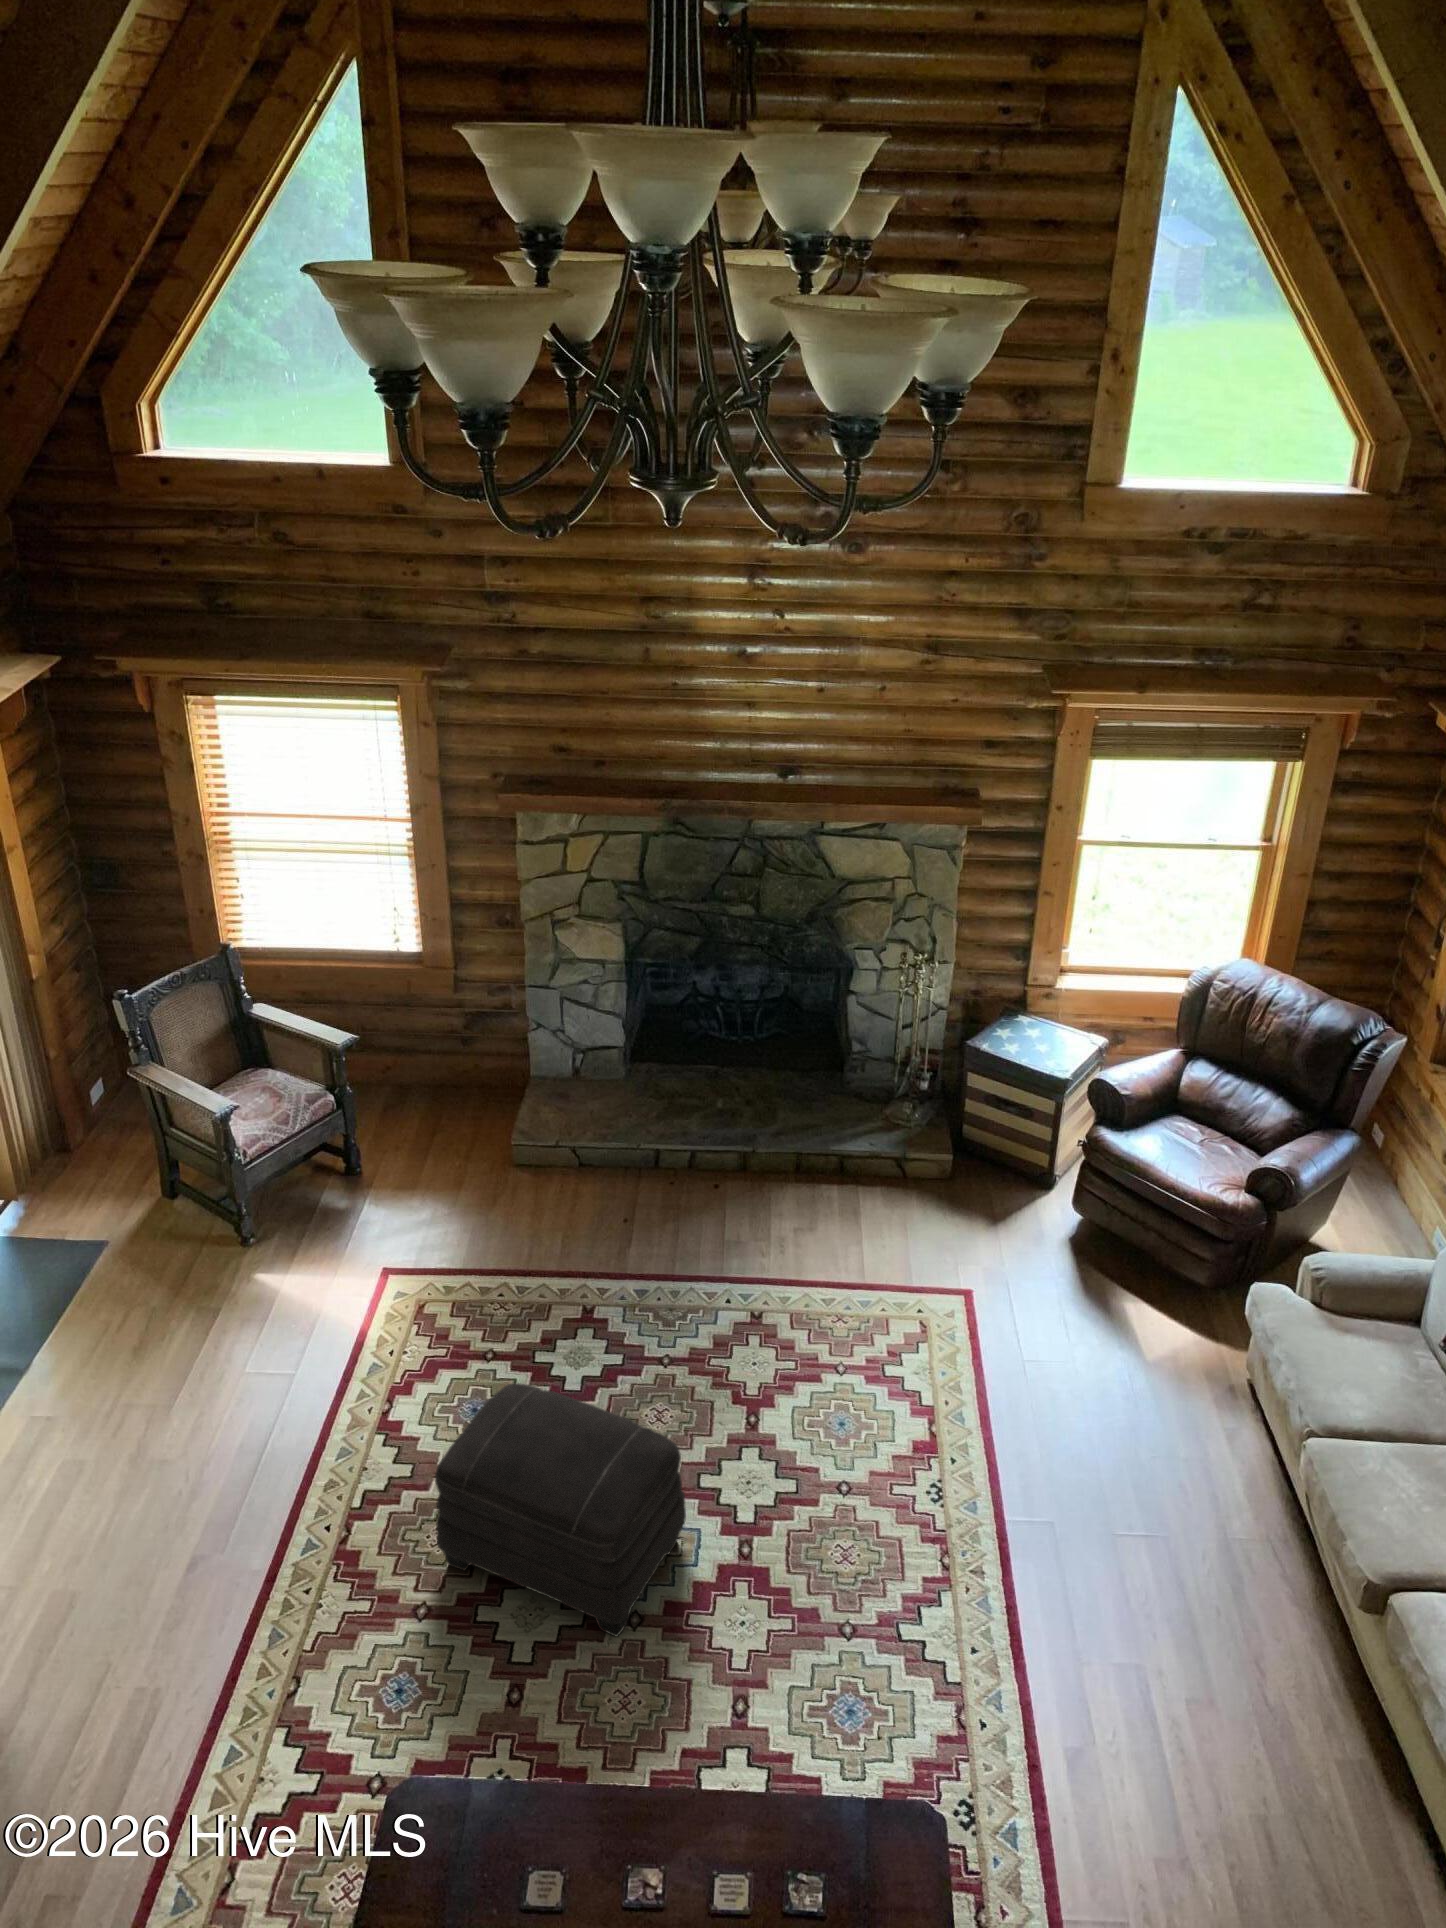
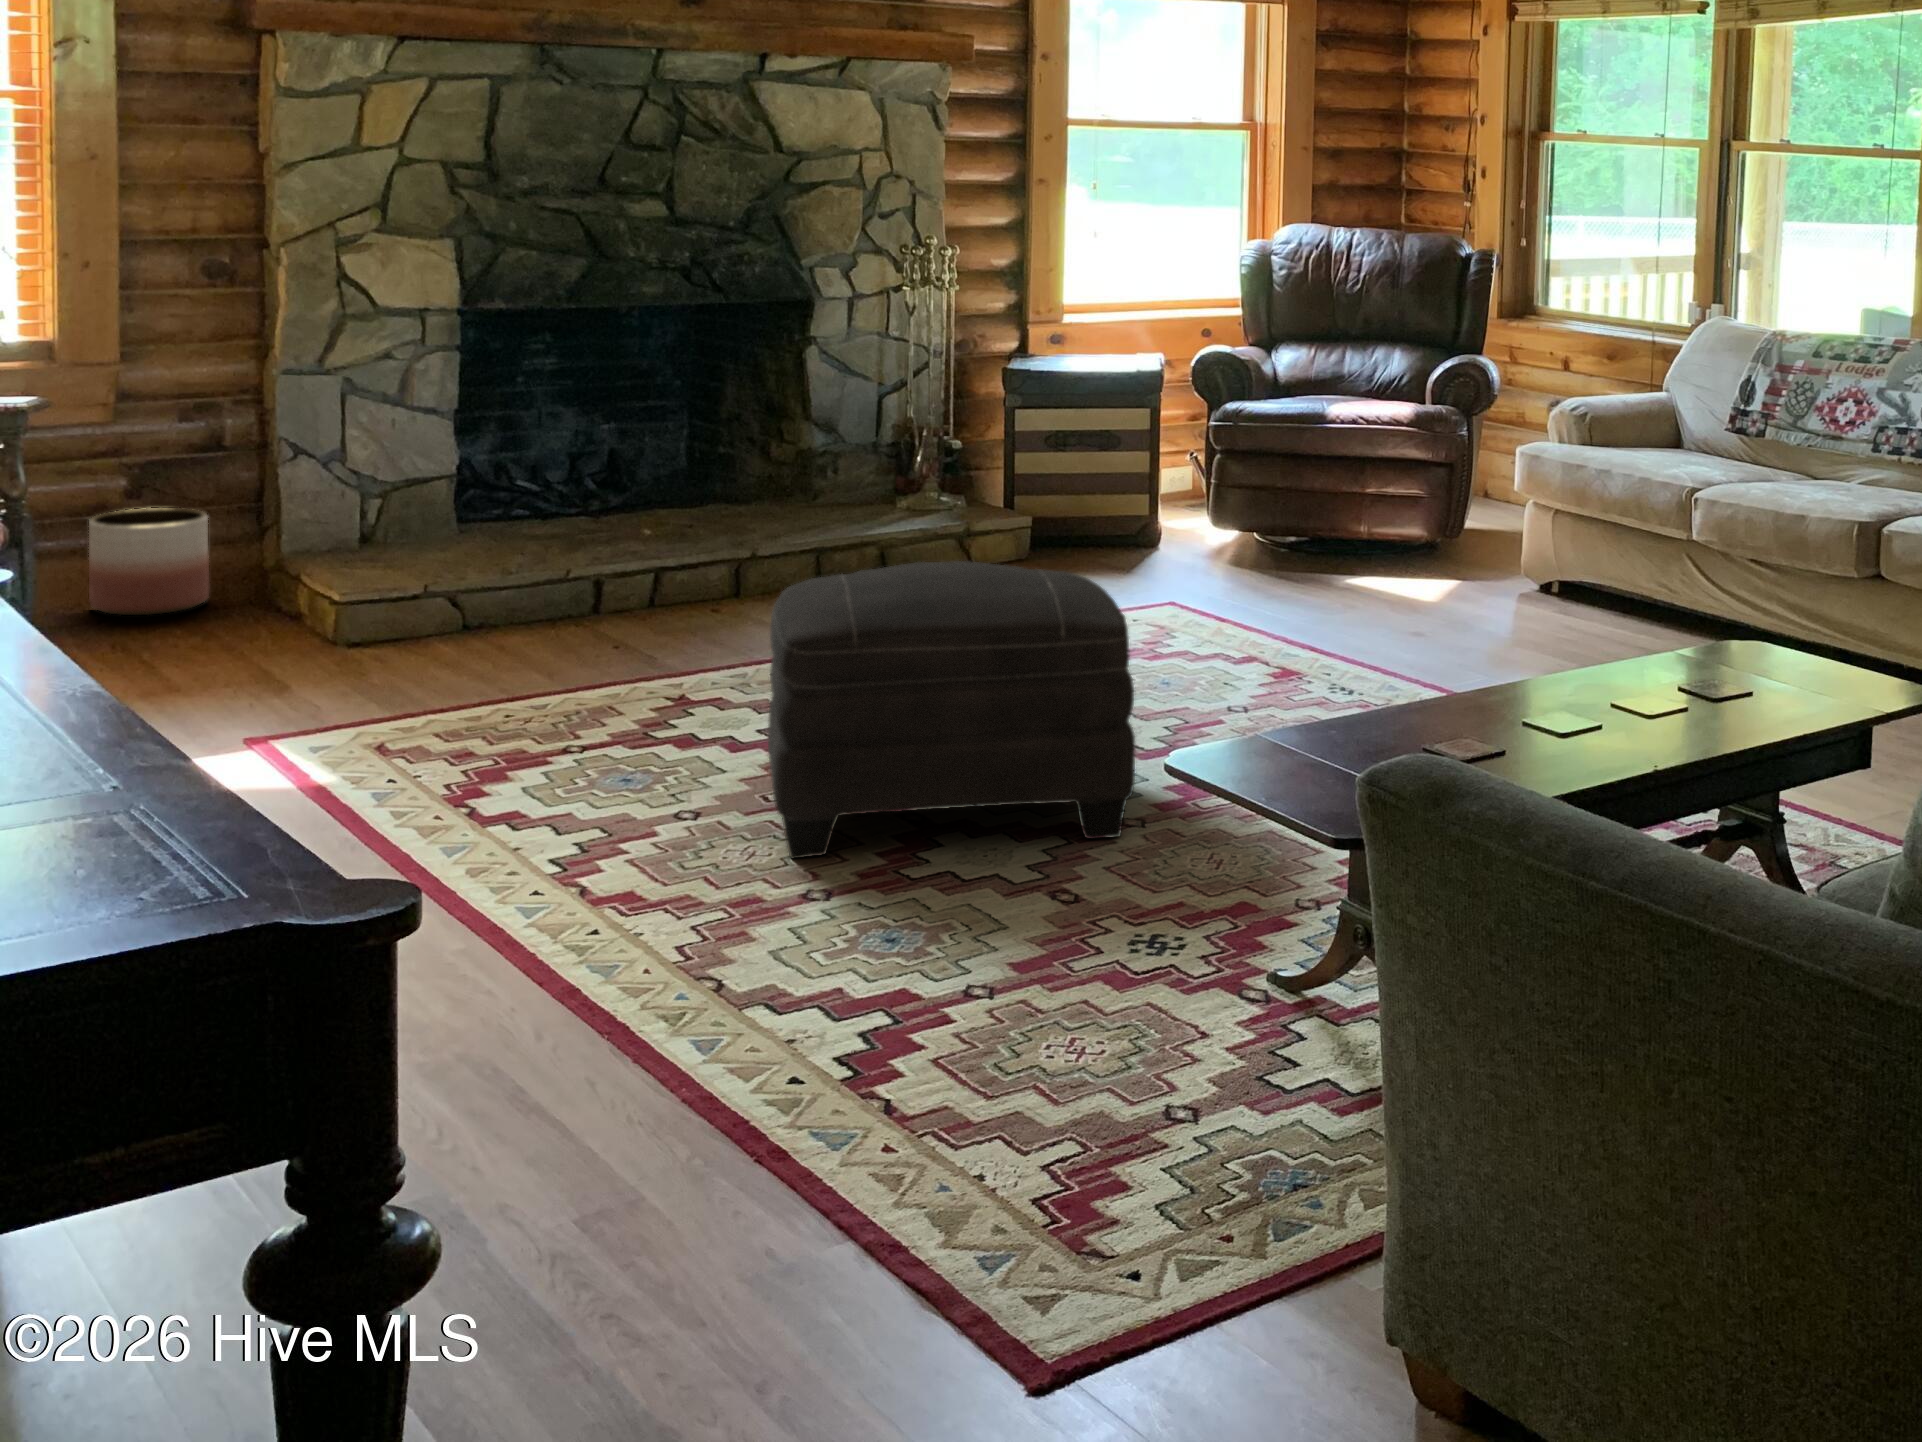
planter: none [431,1044,490,1113] -> present [89,508,209,615]

